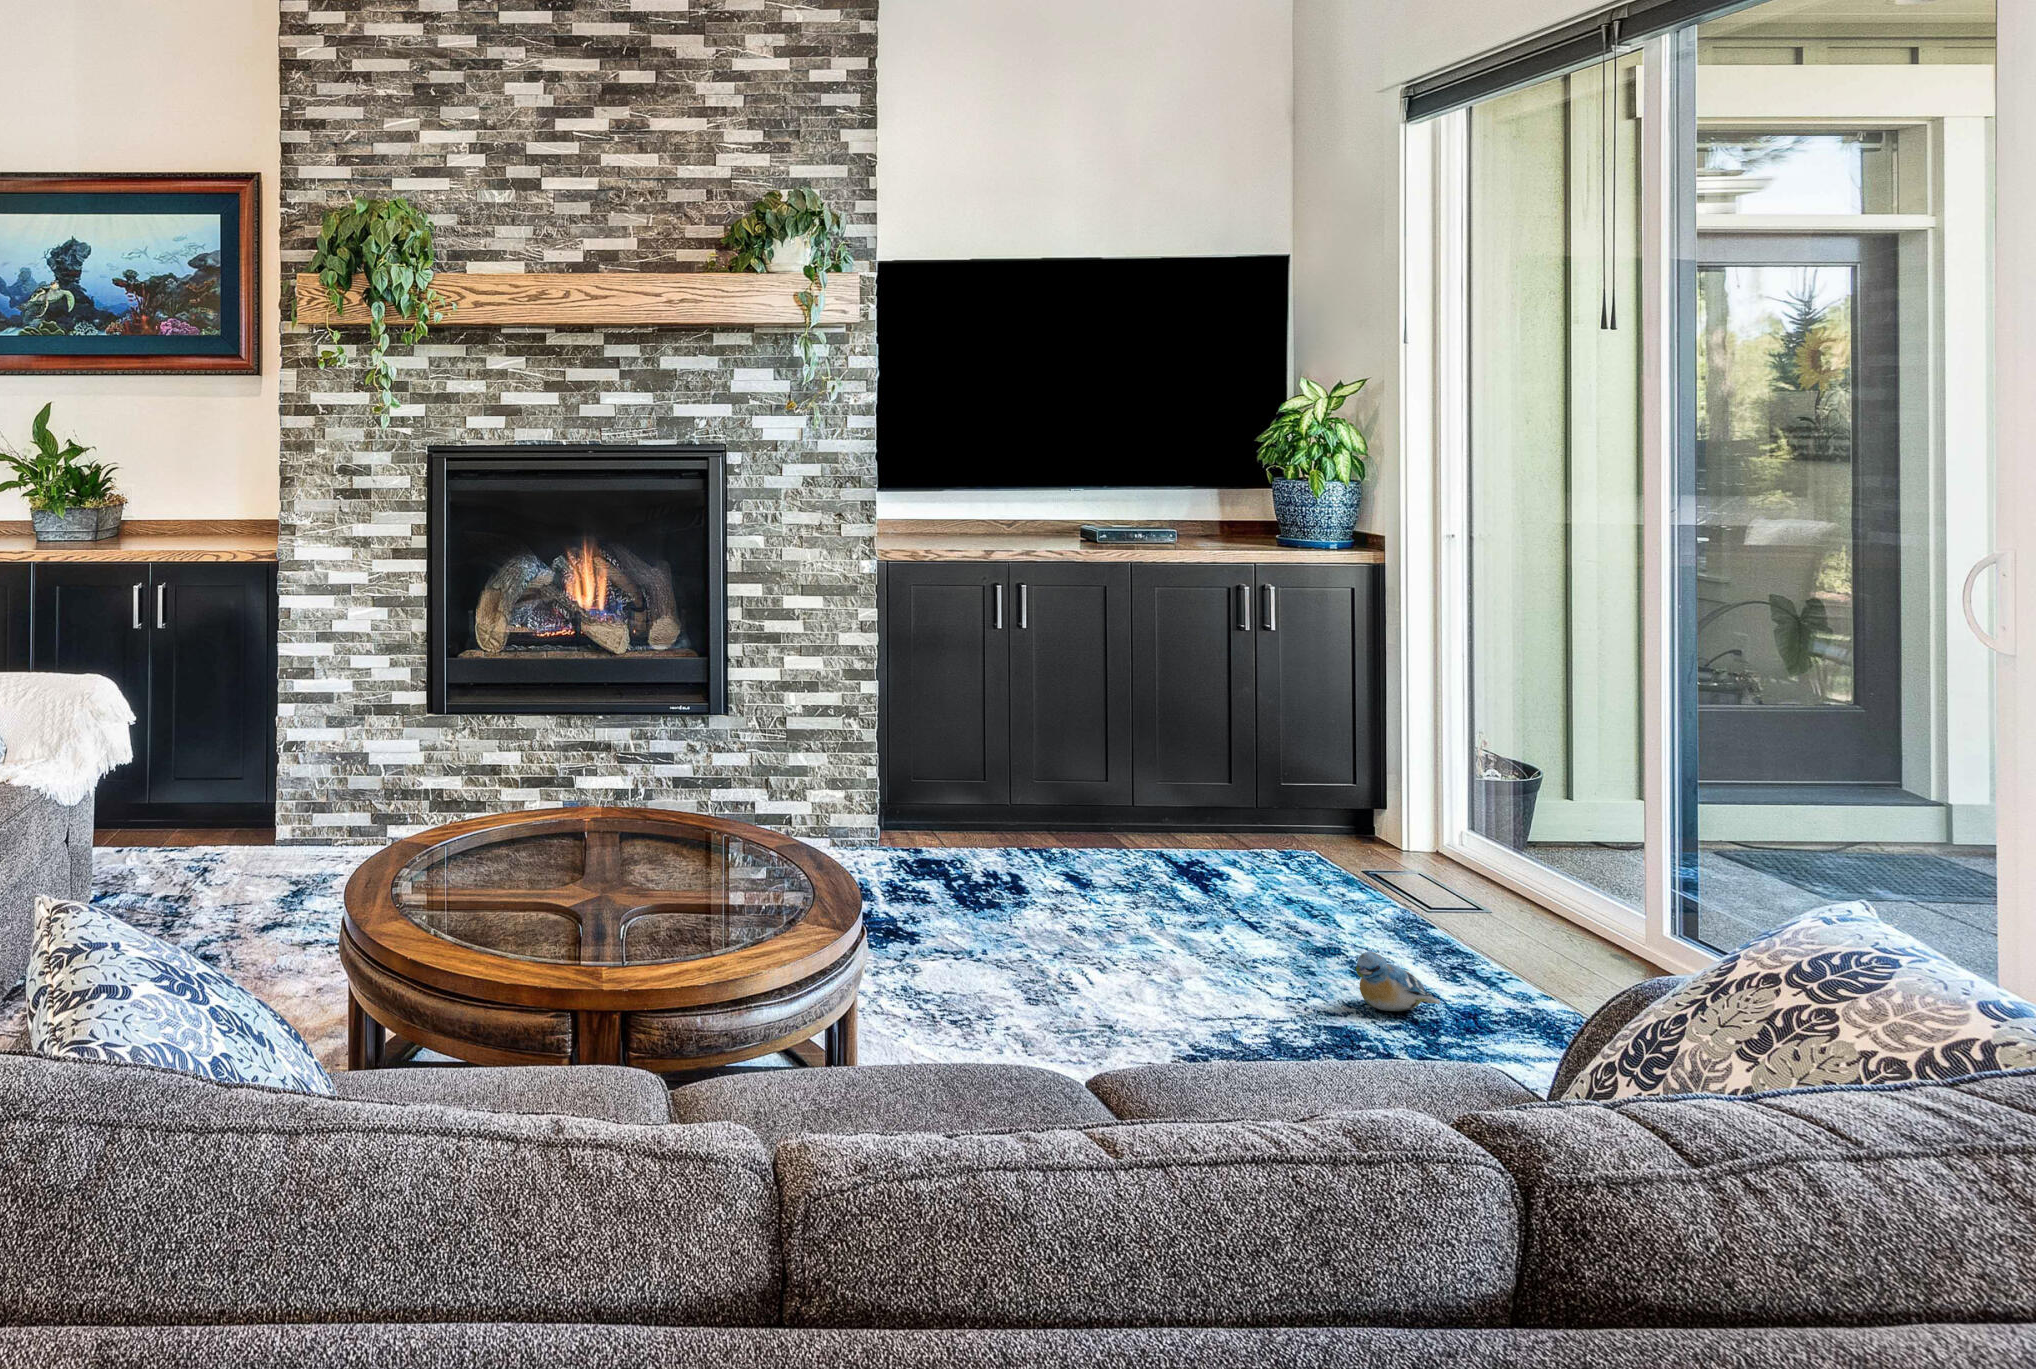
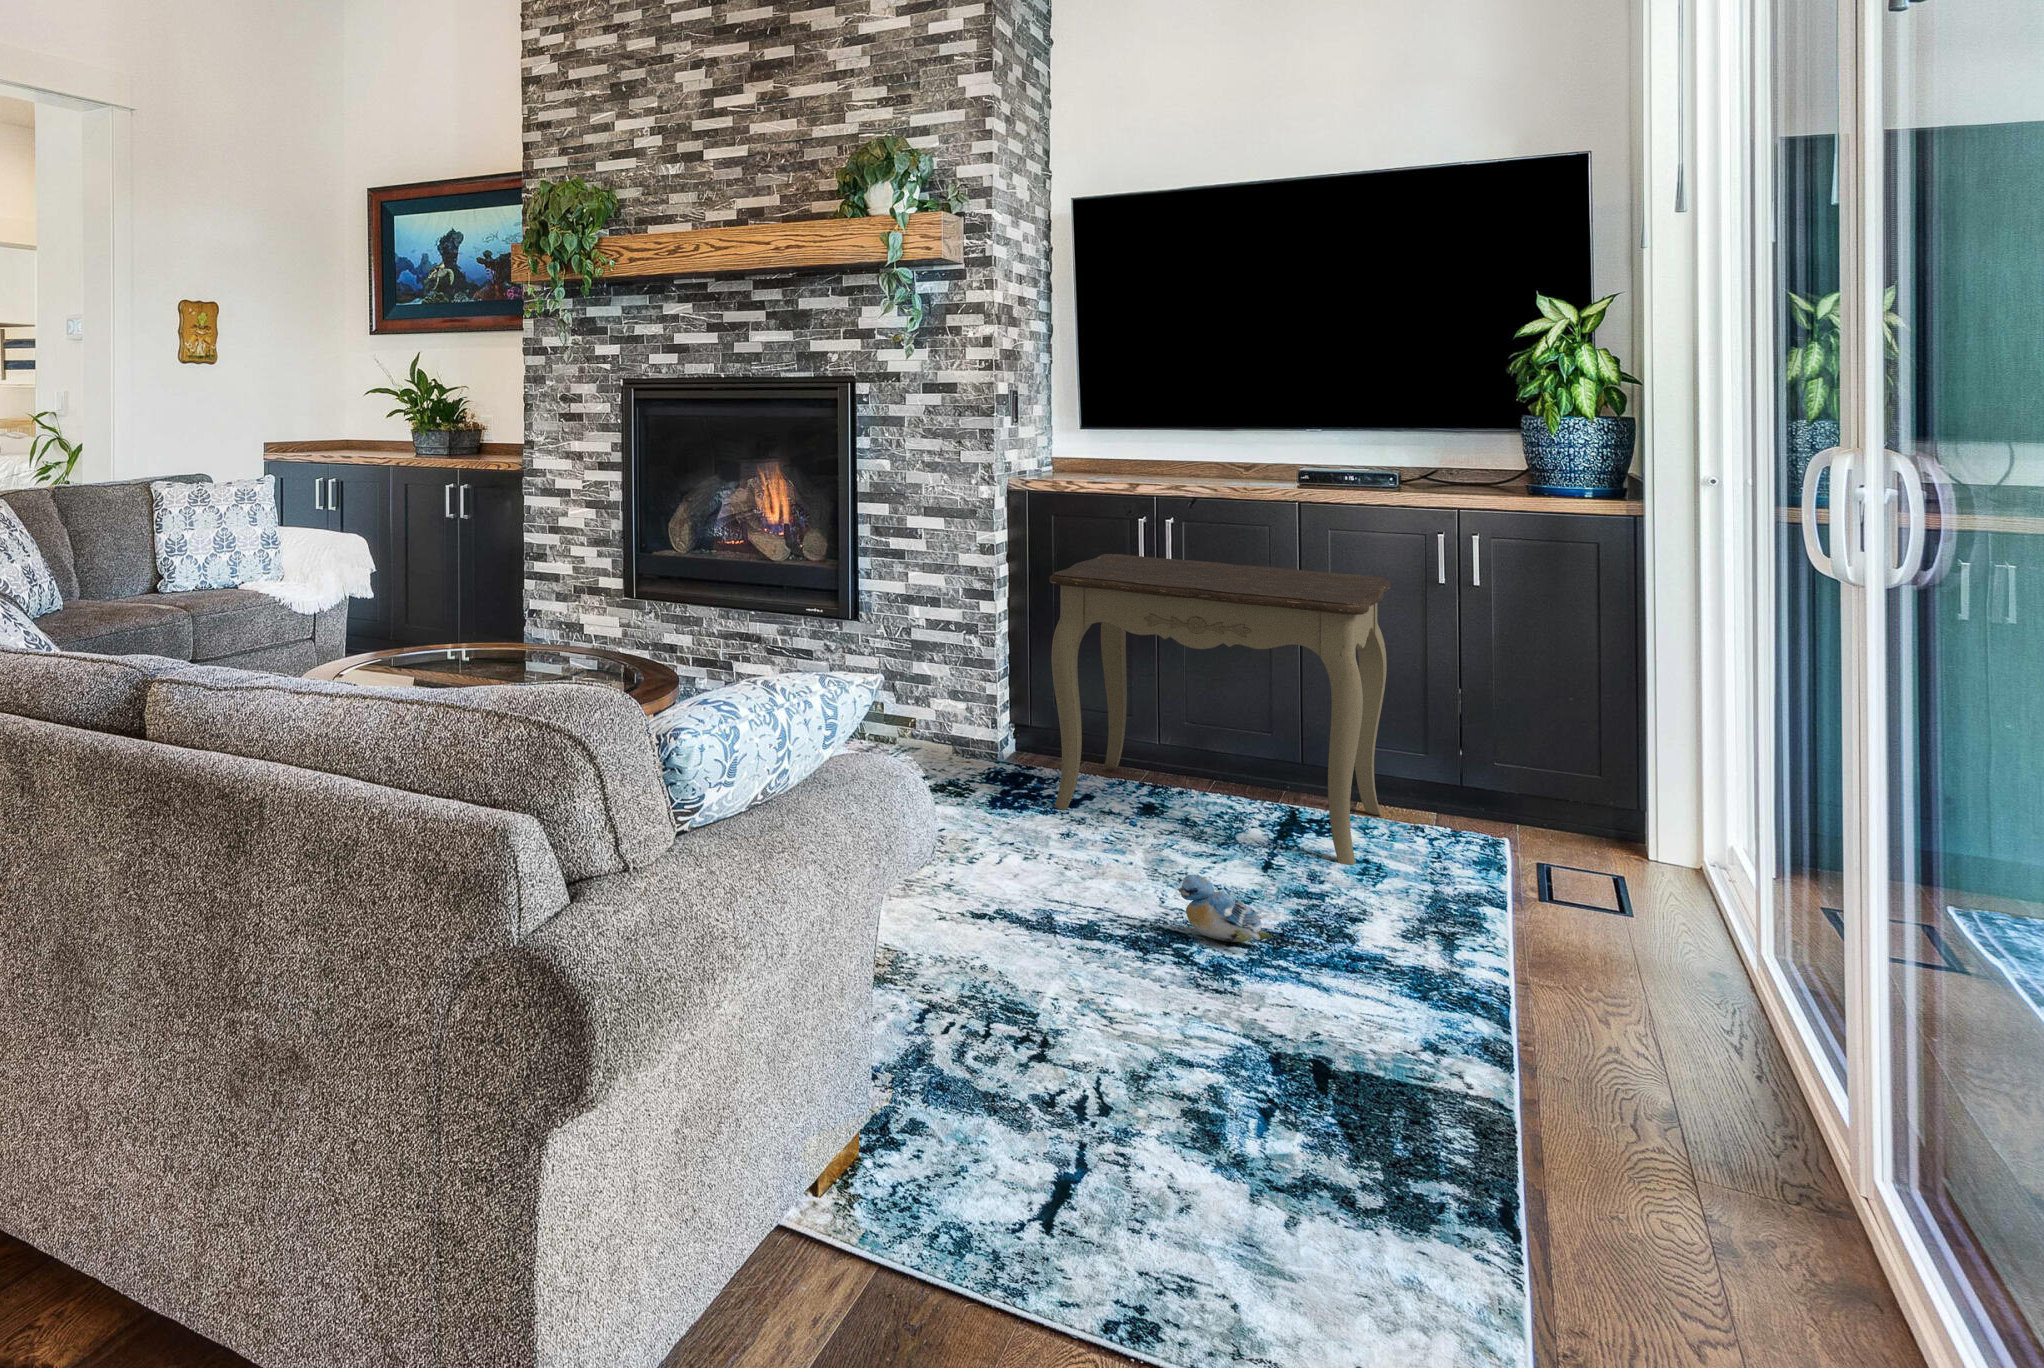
side table: none [981,624,1314,905] -> present [1049,554,1391,865]

